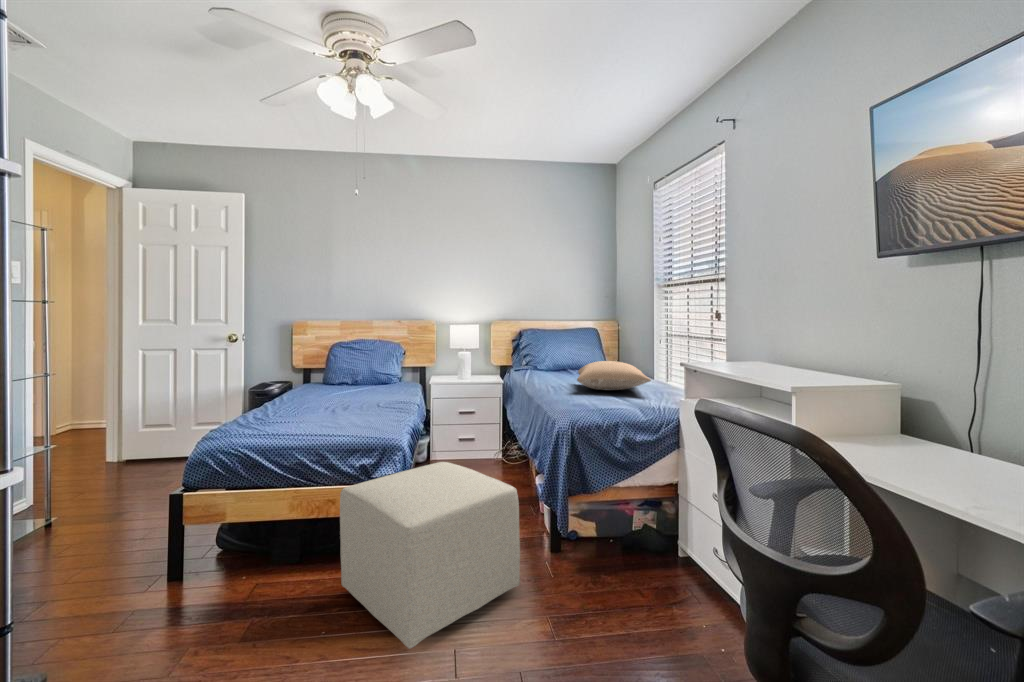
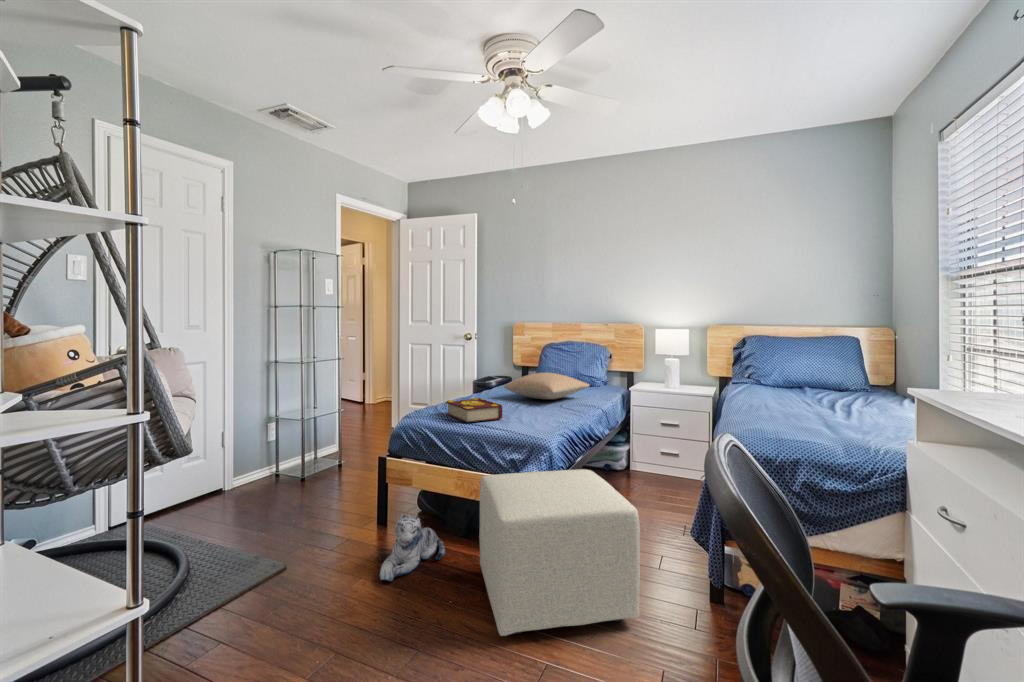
pillow: present [577,361,651,391] -> present [504,373,590,400]
book: none [257,405,333,434] -> present [446,398,502,422]
plush toy: none [212,555,288,646] -> present [380,515,445,581]

